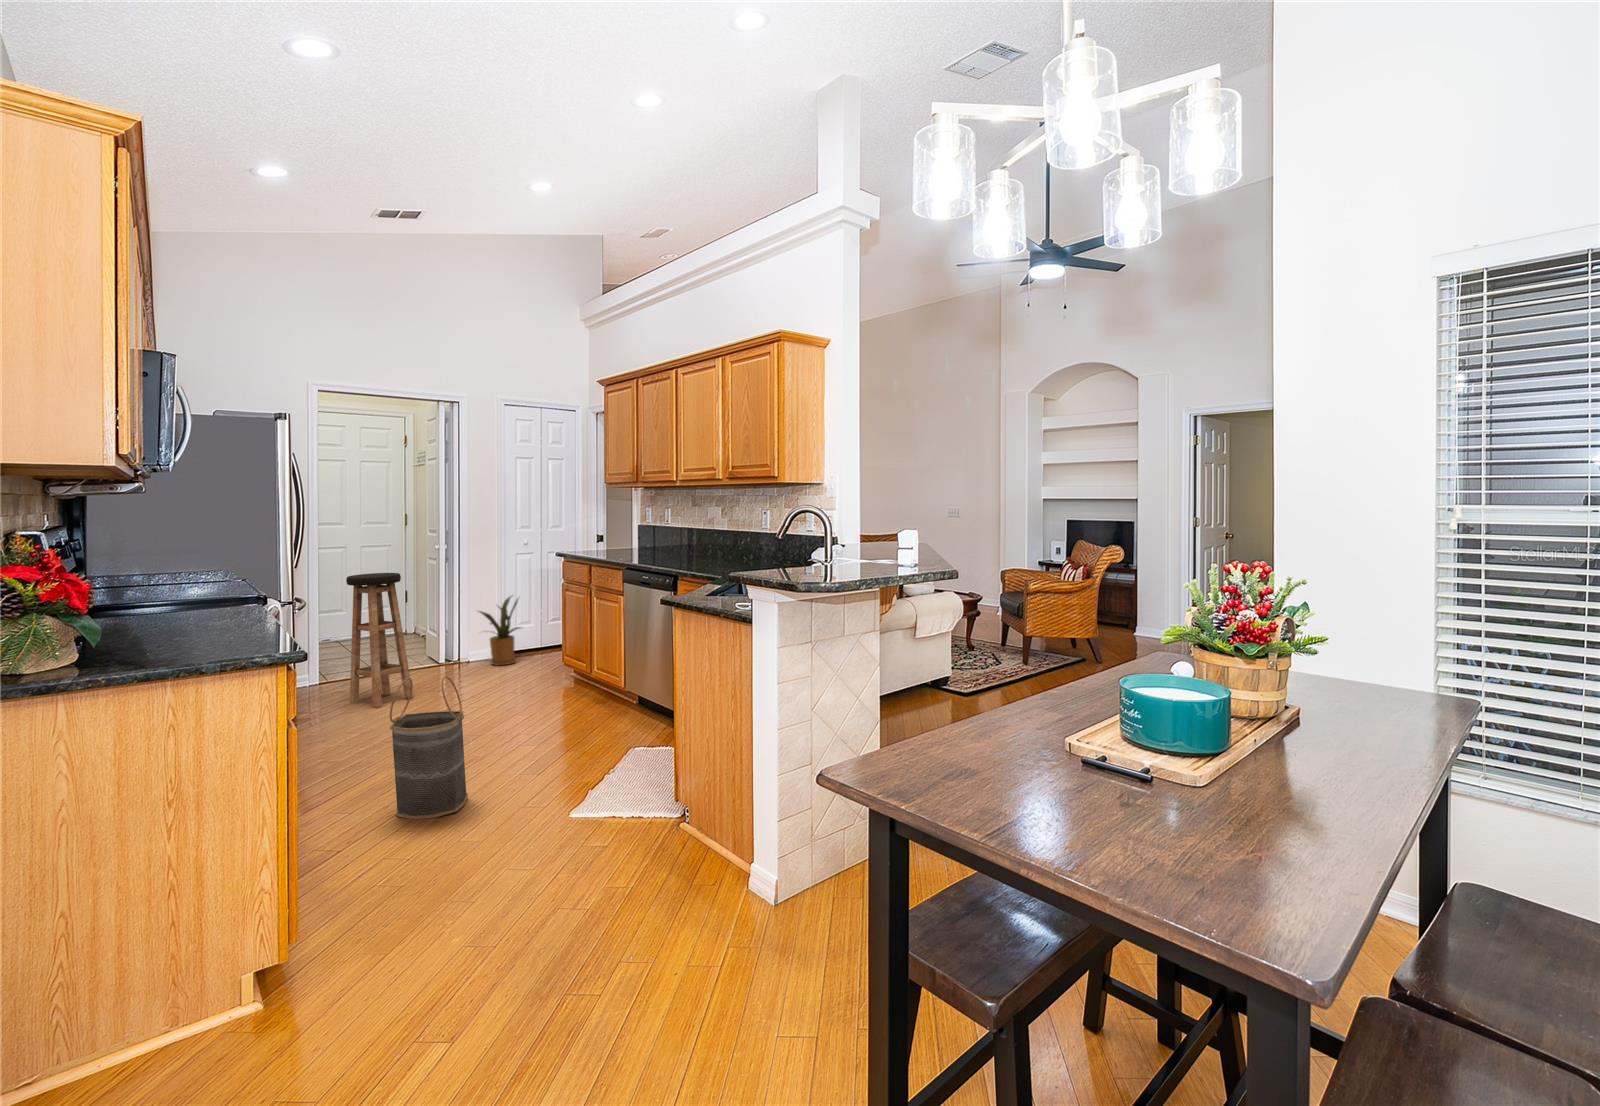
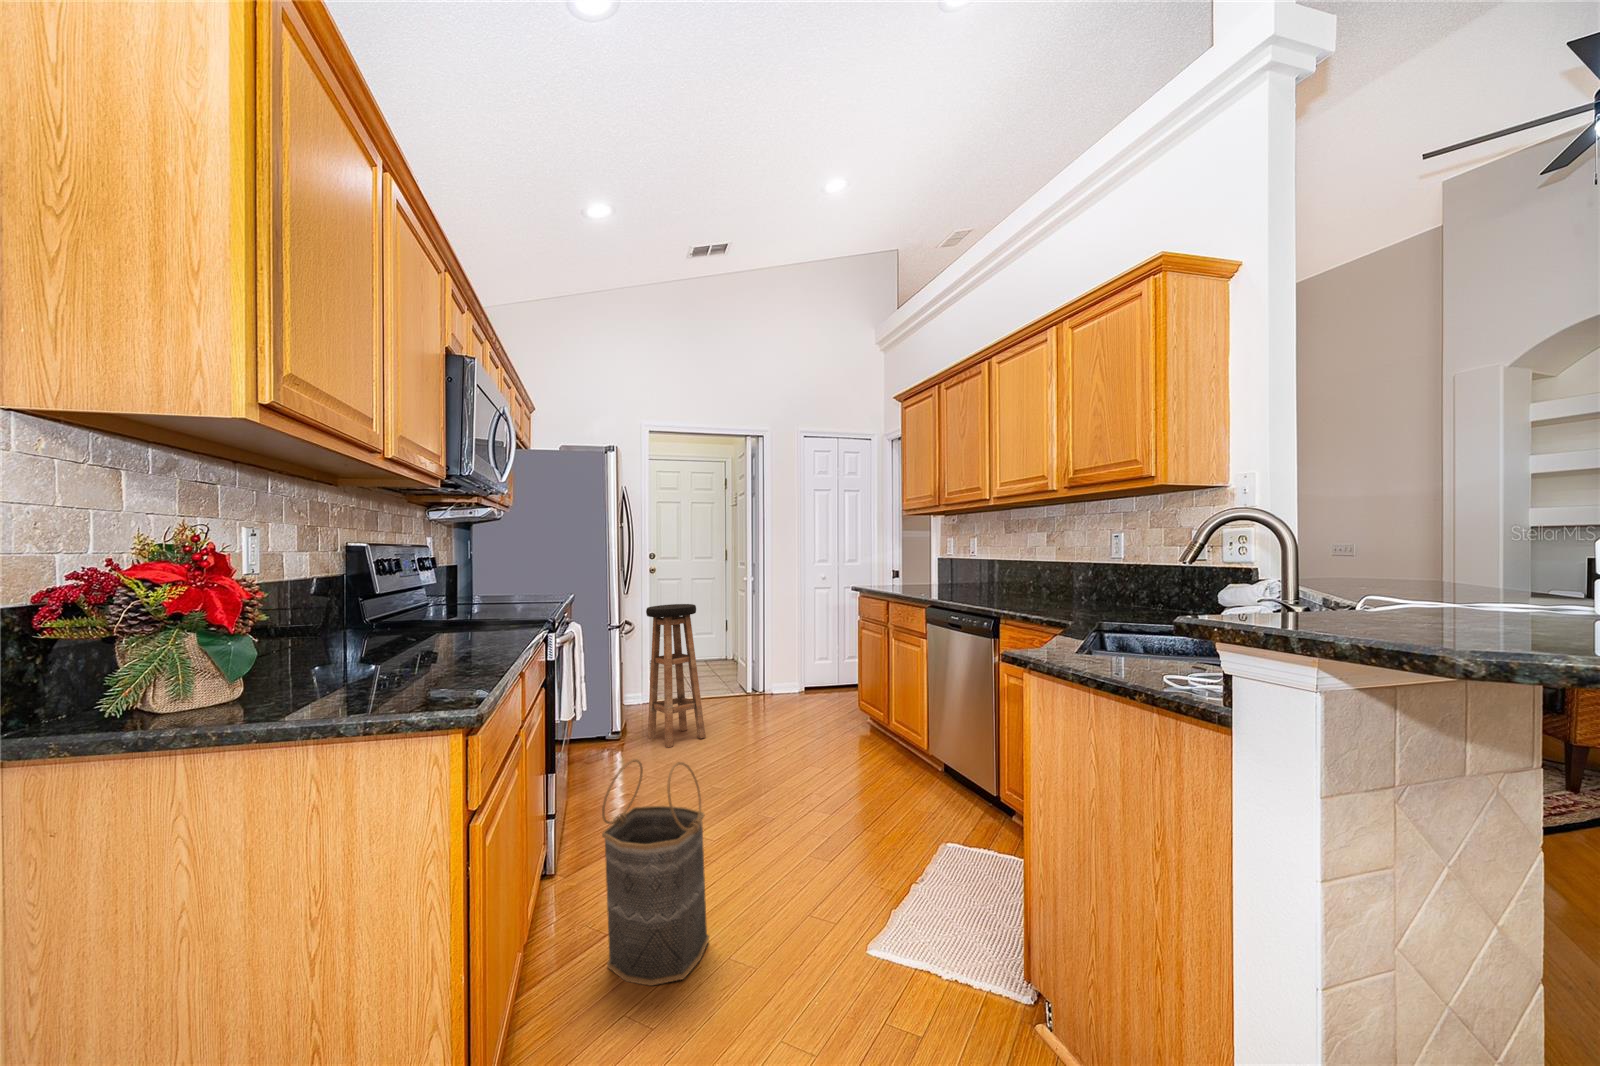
house plant: present [479,596,520,665] -> none [771,627,824,702]

